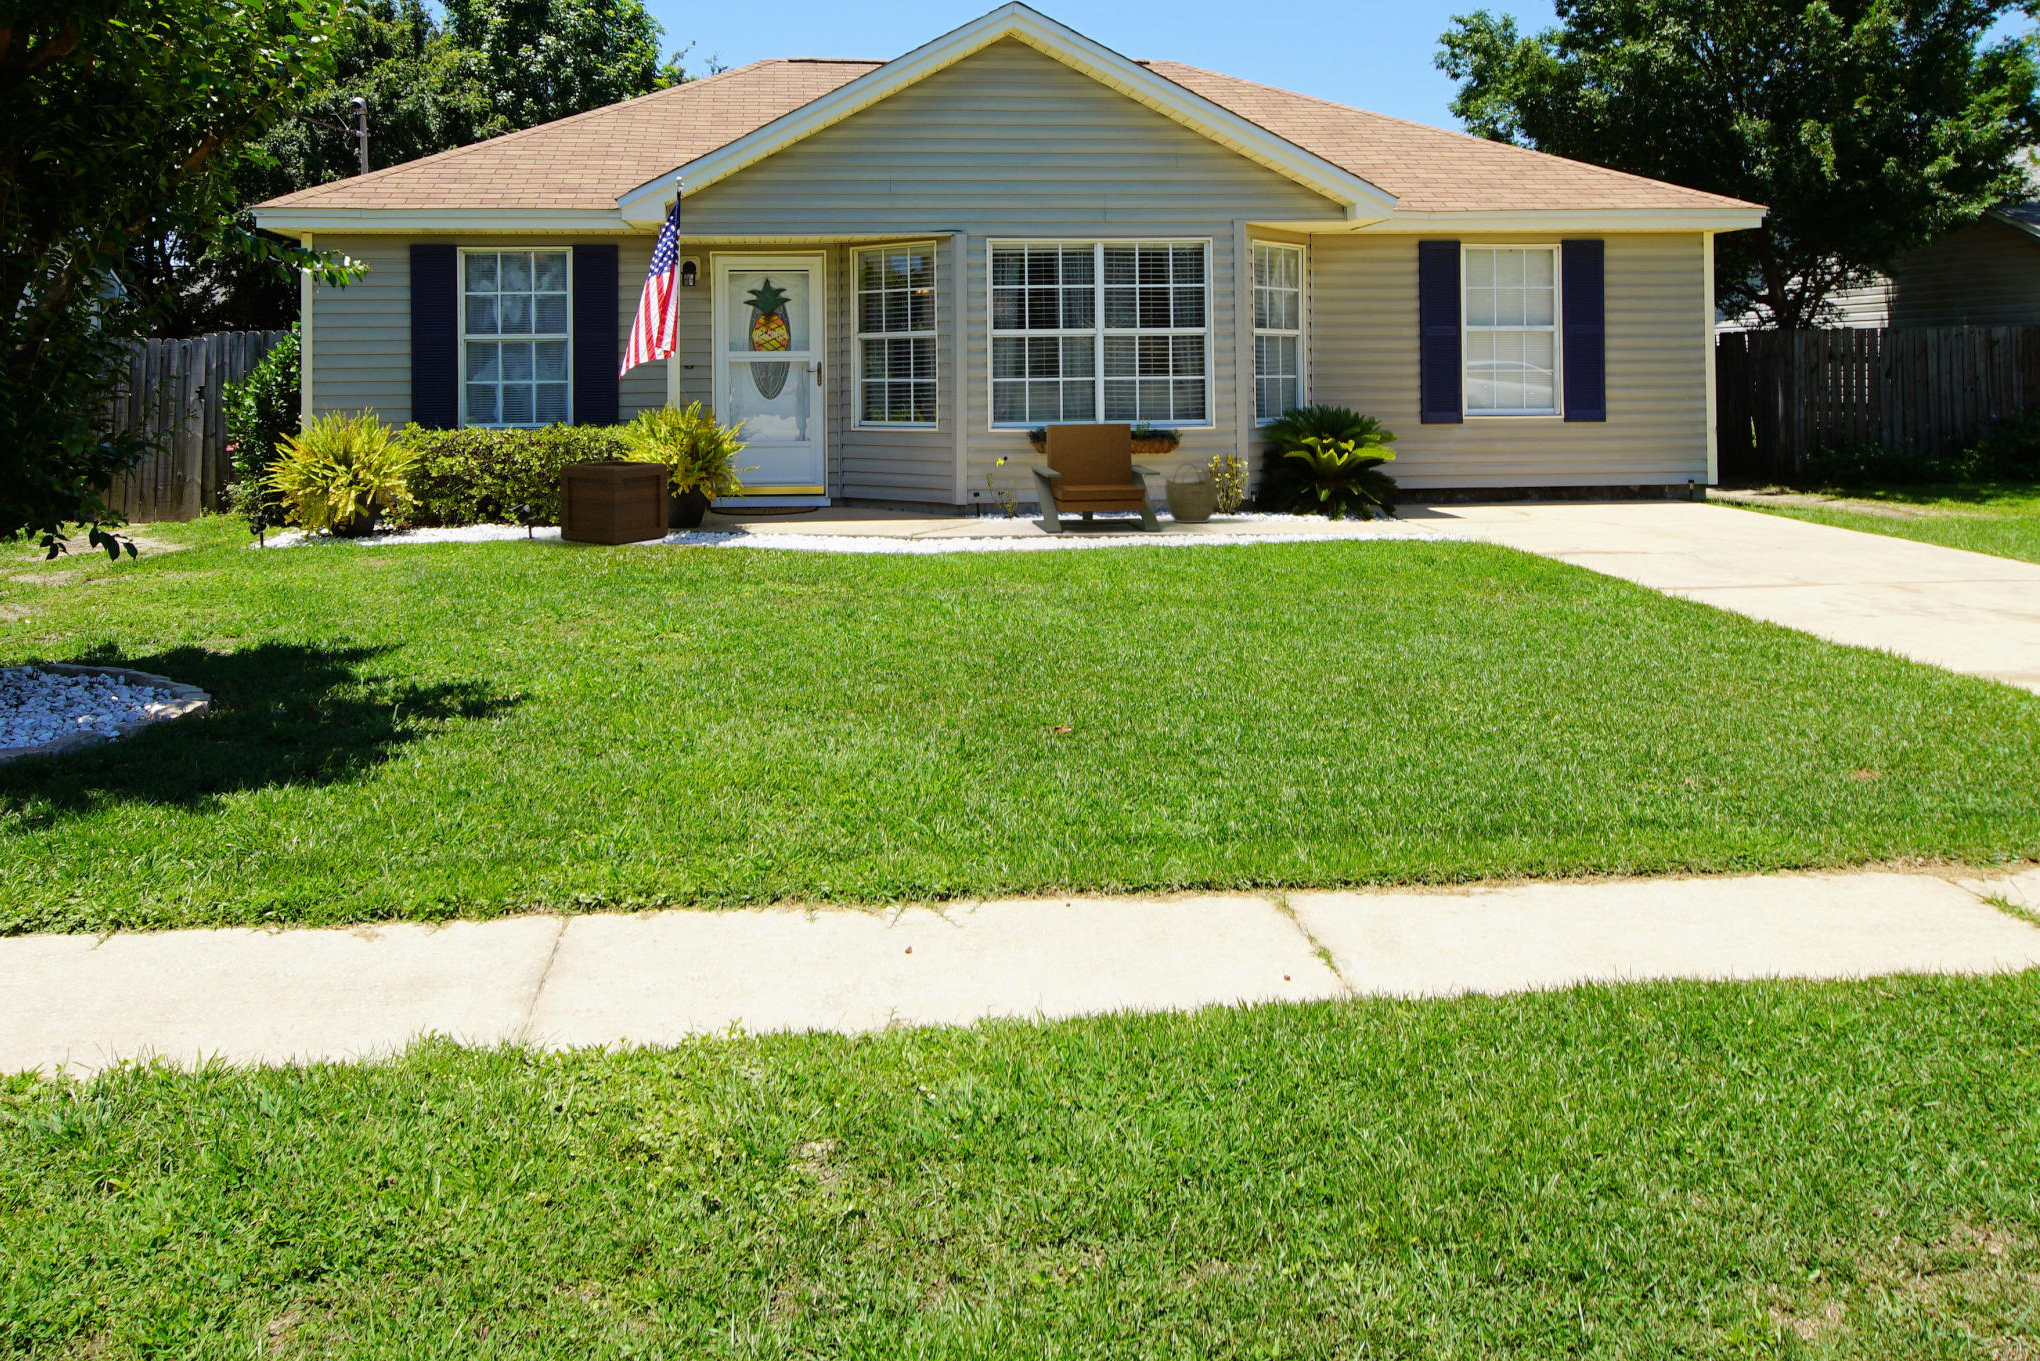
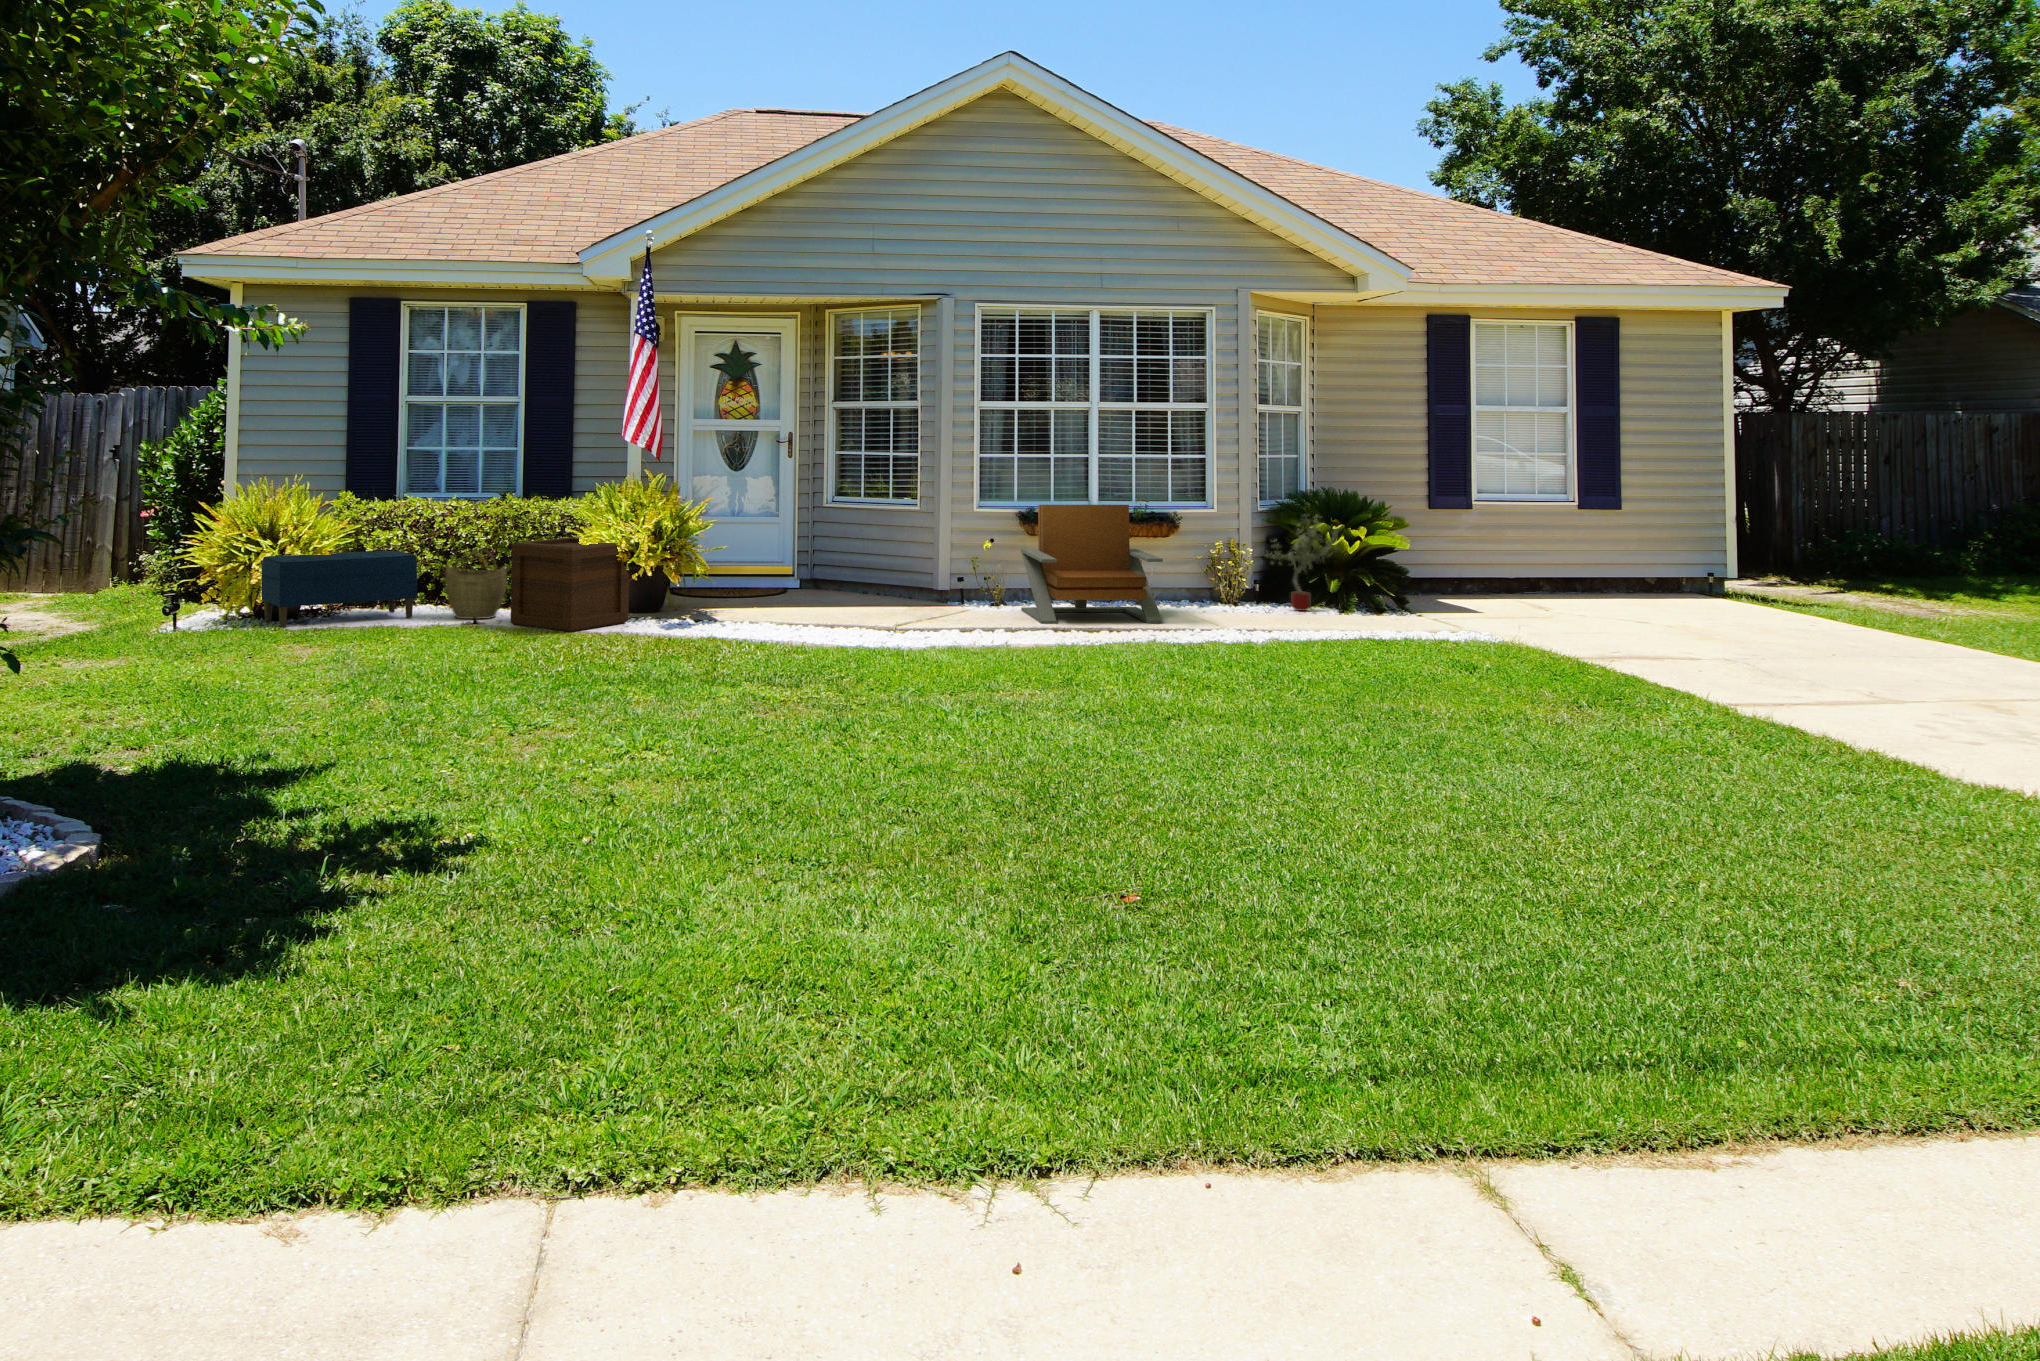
potted tree: none [1259,429,1331,520] -> present [1265,515,1340,611]
woven basket: present [1165,463,1217,523] -> present [445,550,507,619]
bench: none [335,475,476,545] -> present [261,551,417,628]

